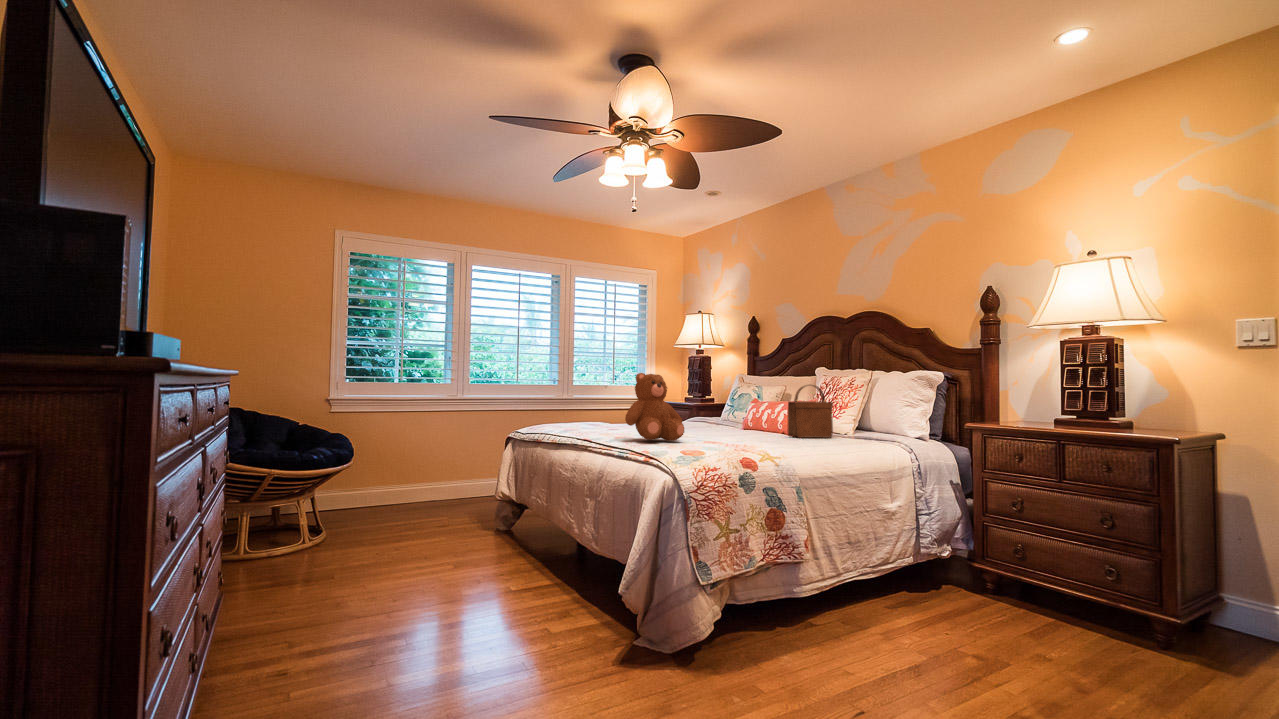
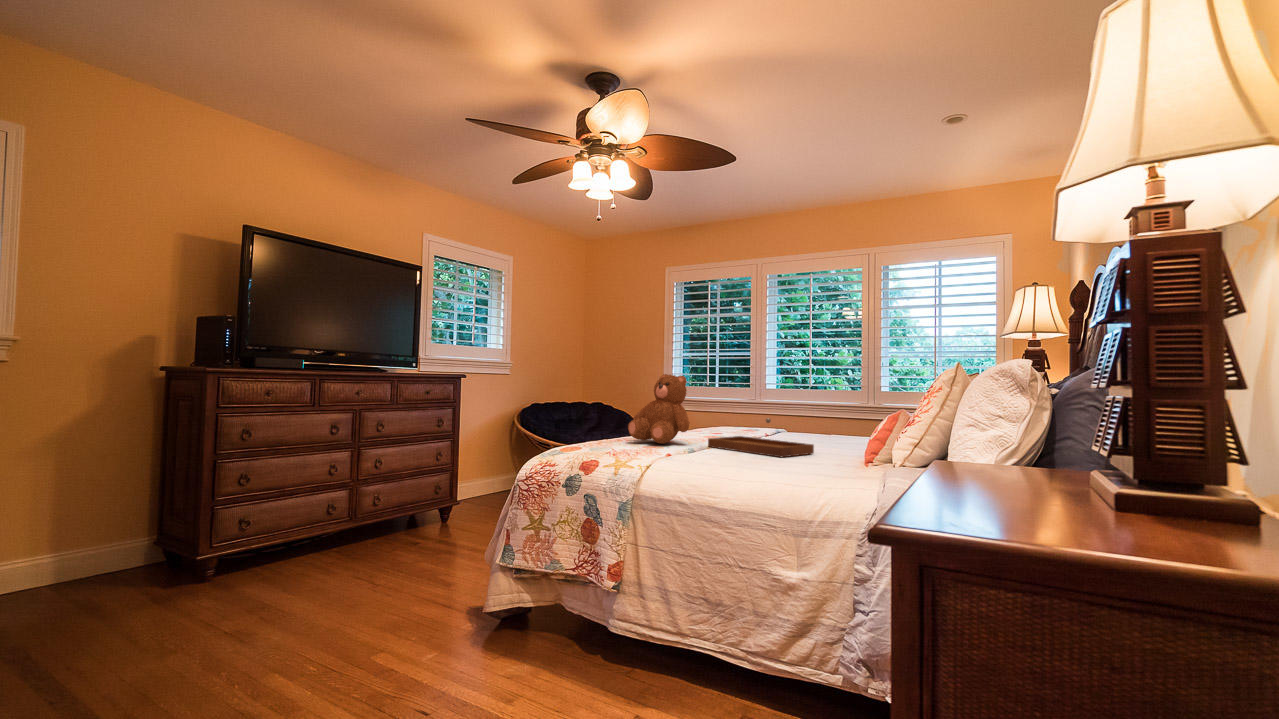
handbag: present [787,385,833,438] -> none [828,387,897,469]
tray: none [684,410,771,439] -> present [708,418,814,457]

